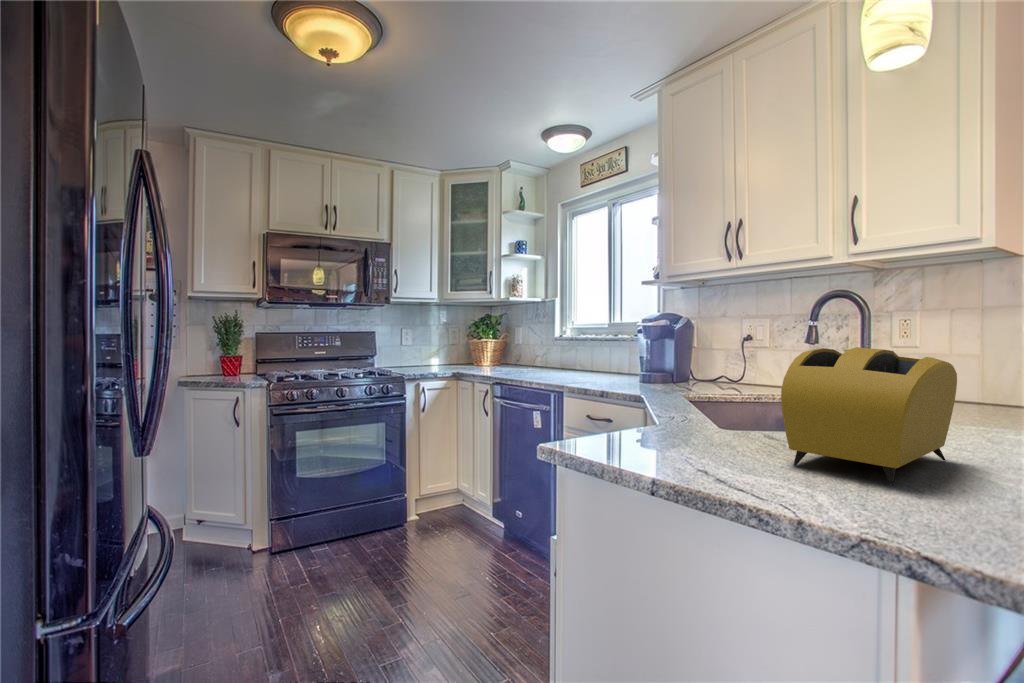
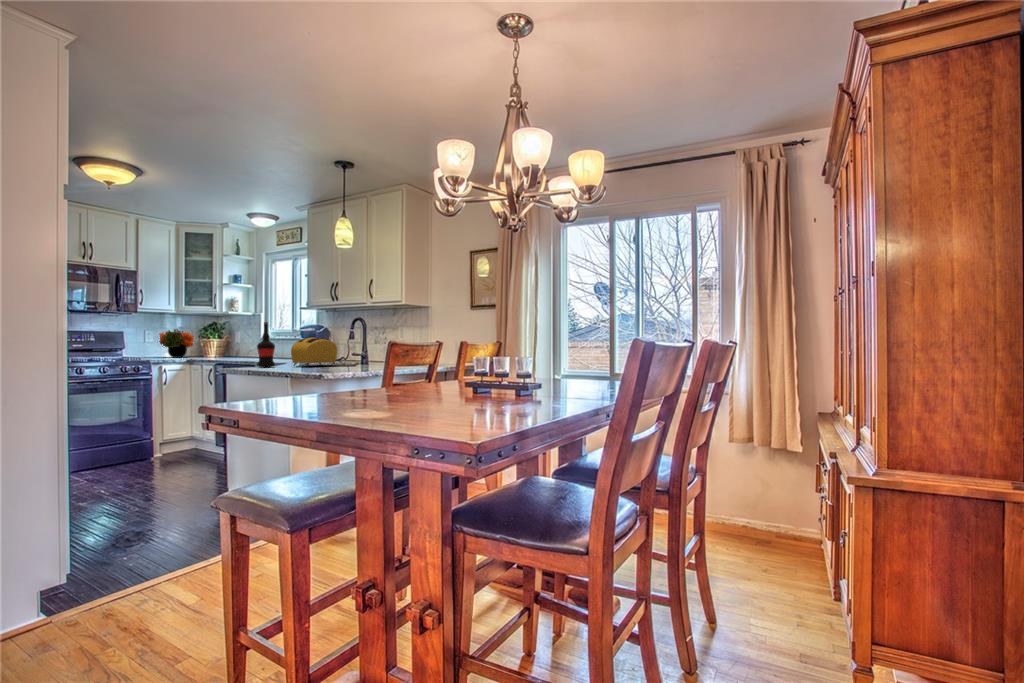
wine bottle: none [655,288,721,465] -> present [257,322,275,367]
flower arrangement: none [418,326,464,366] -> present [159,329,194,358]

